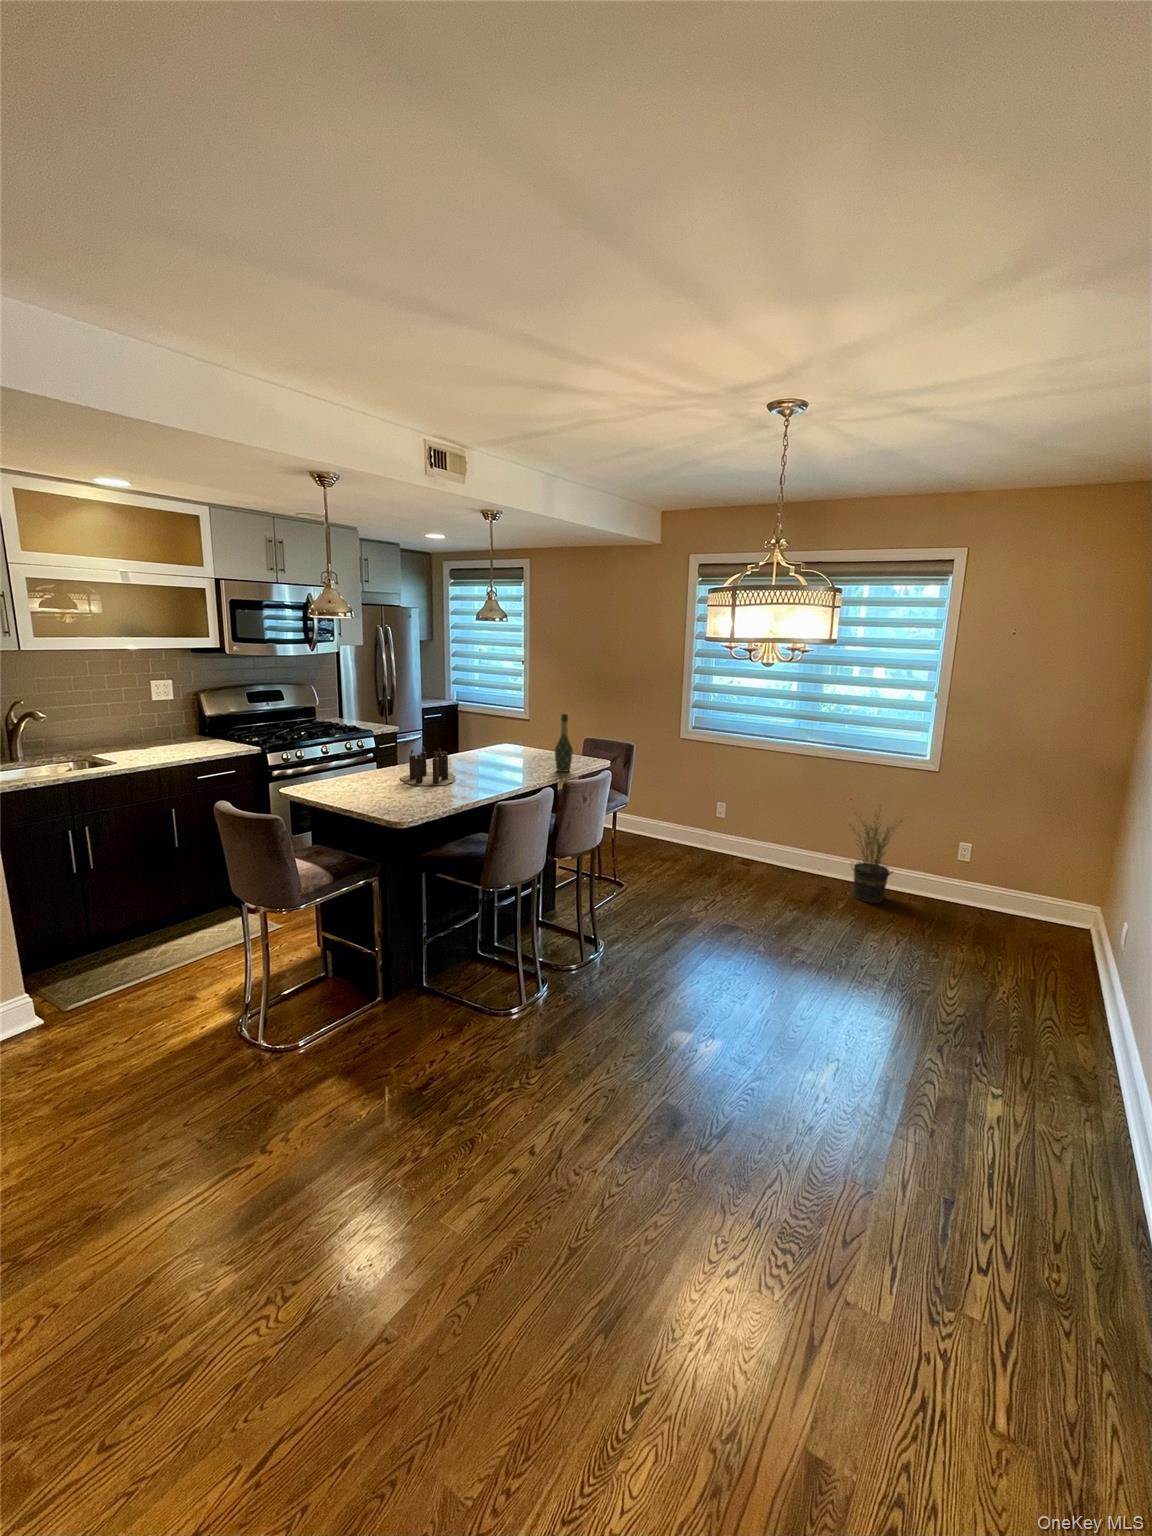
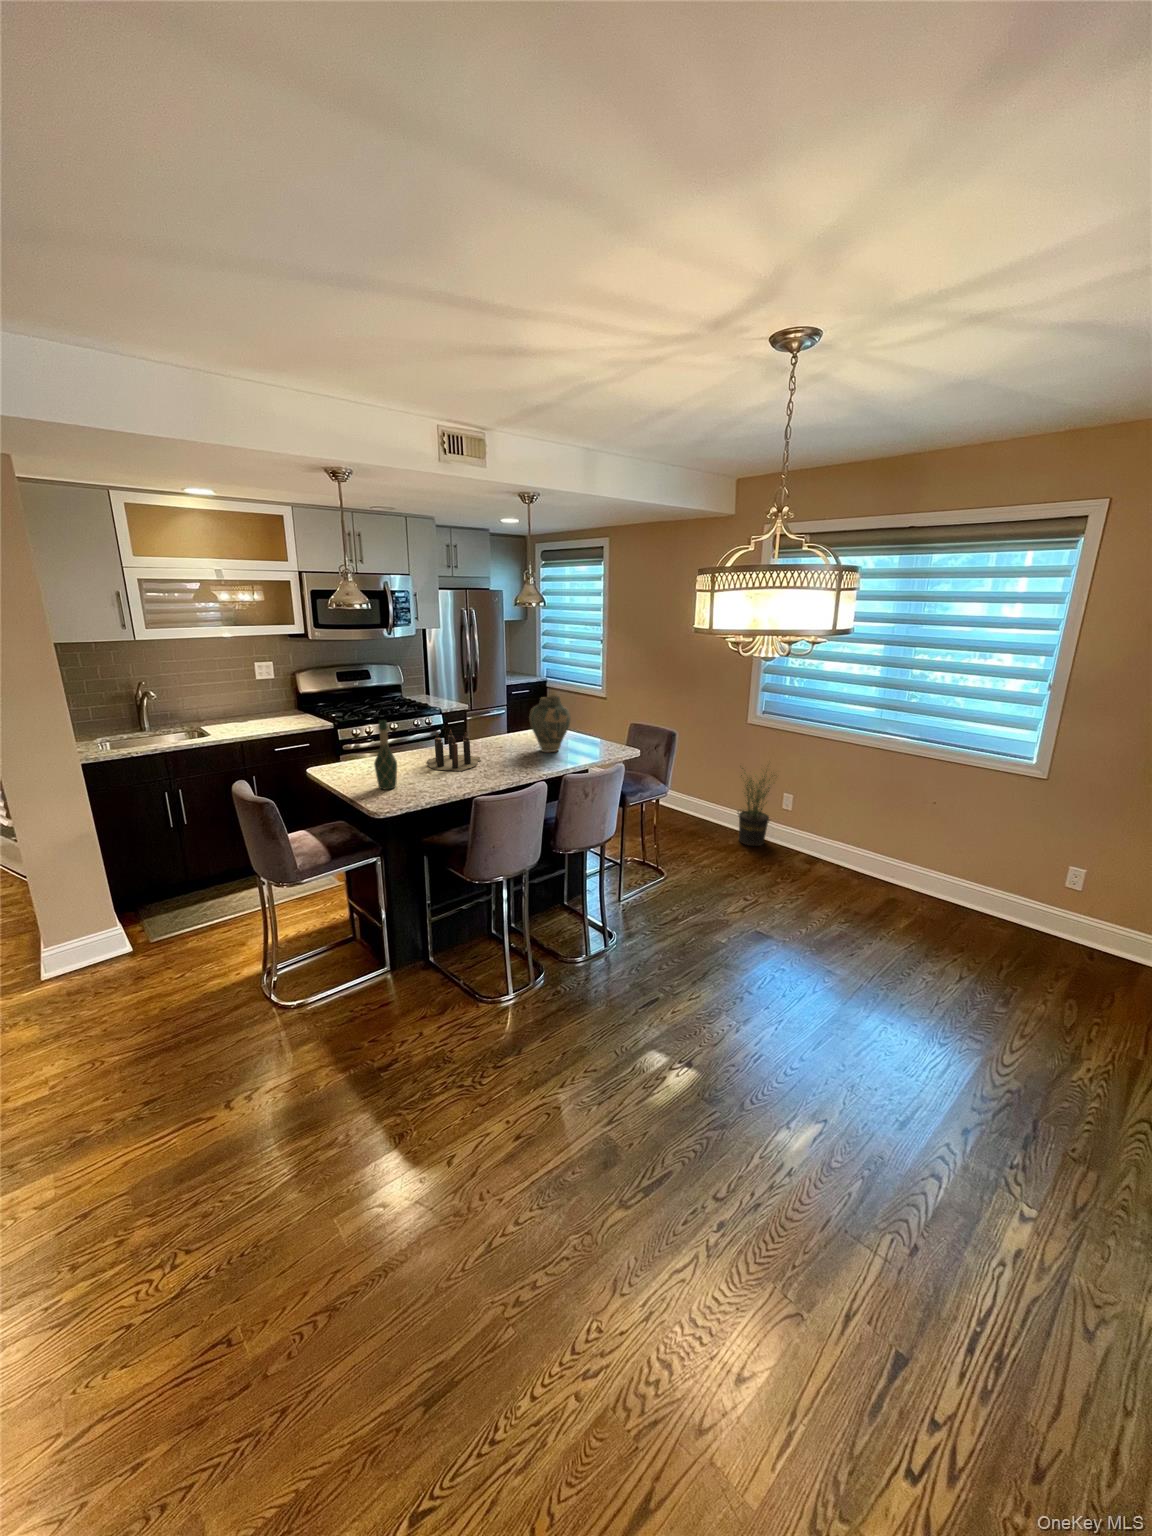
vase: none [495,710,536,767] -> present [529,695,571,752]
wine bottle: present [555,714,573,772] -> present [374,720,397,790]
potted plant: present [849,805,902,903] -> present [737,768,770,846]

